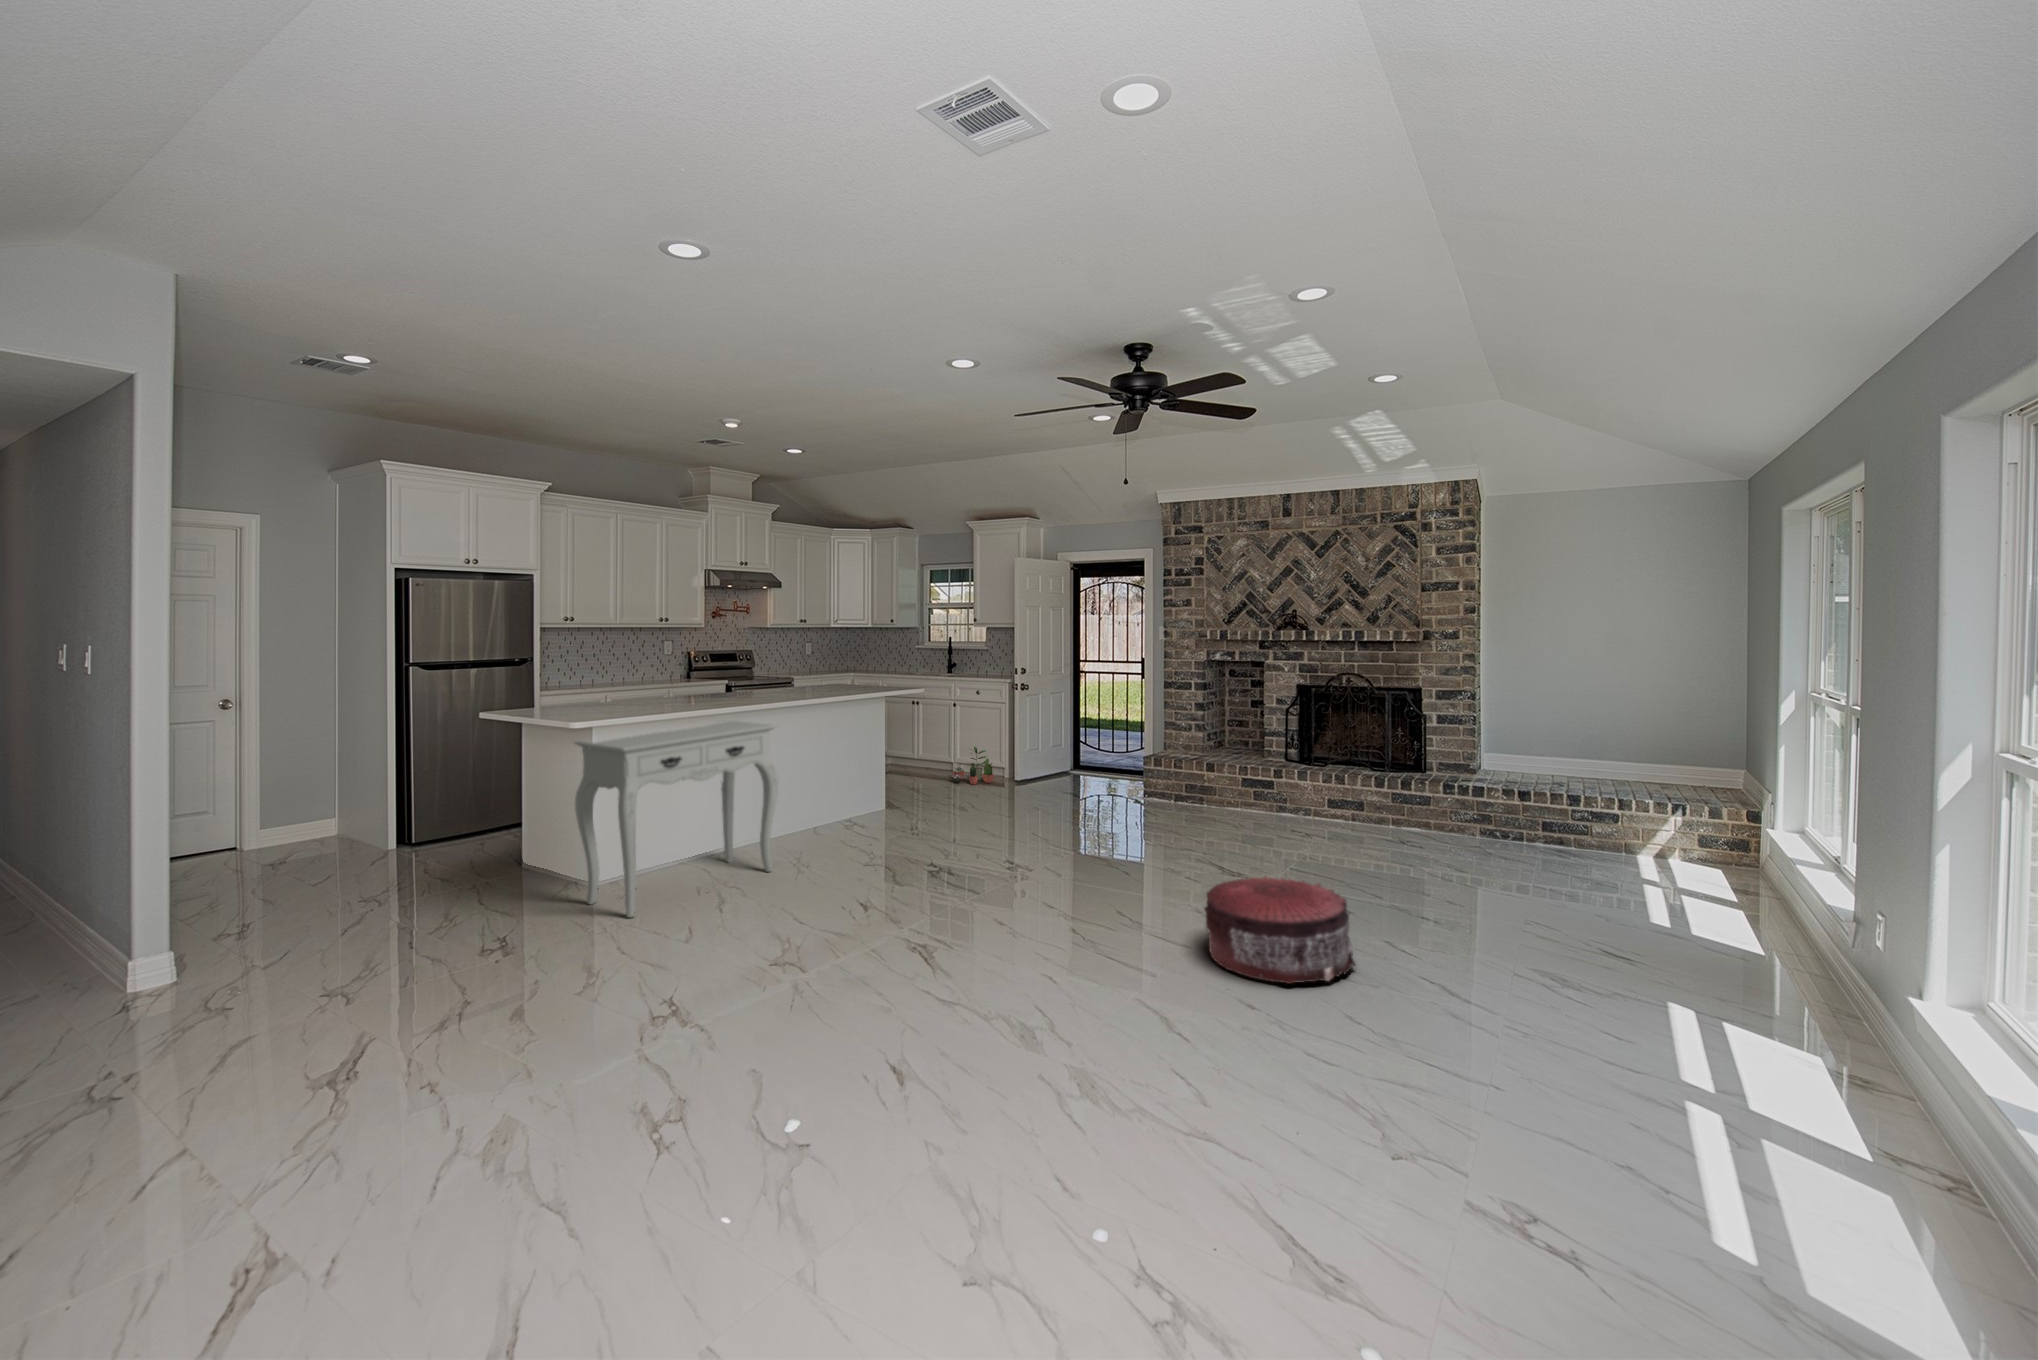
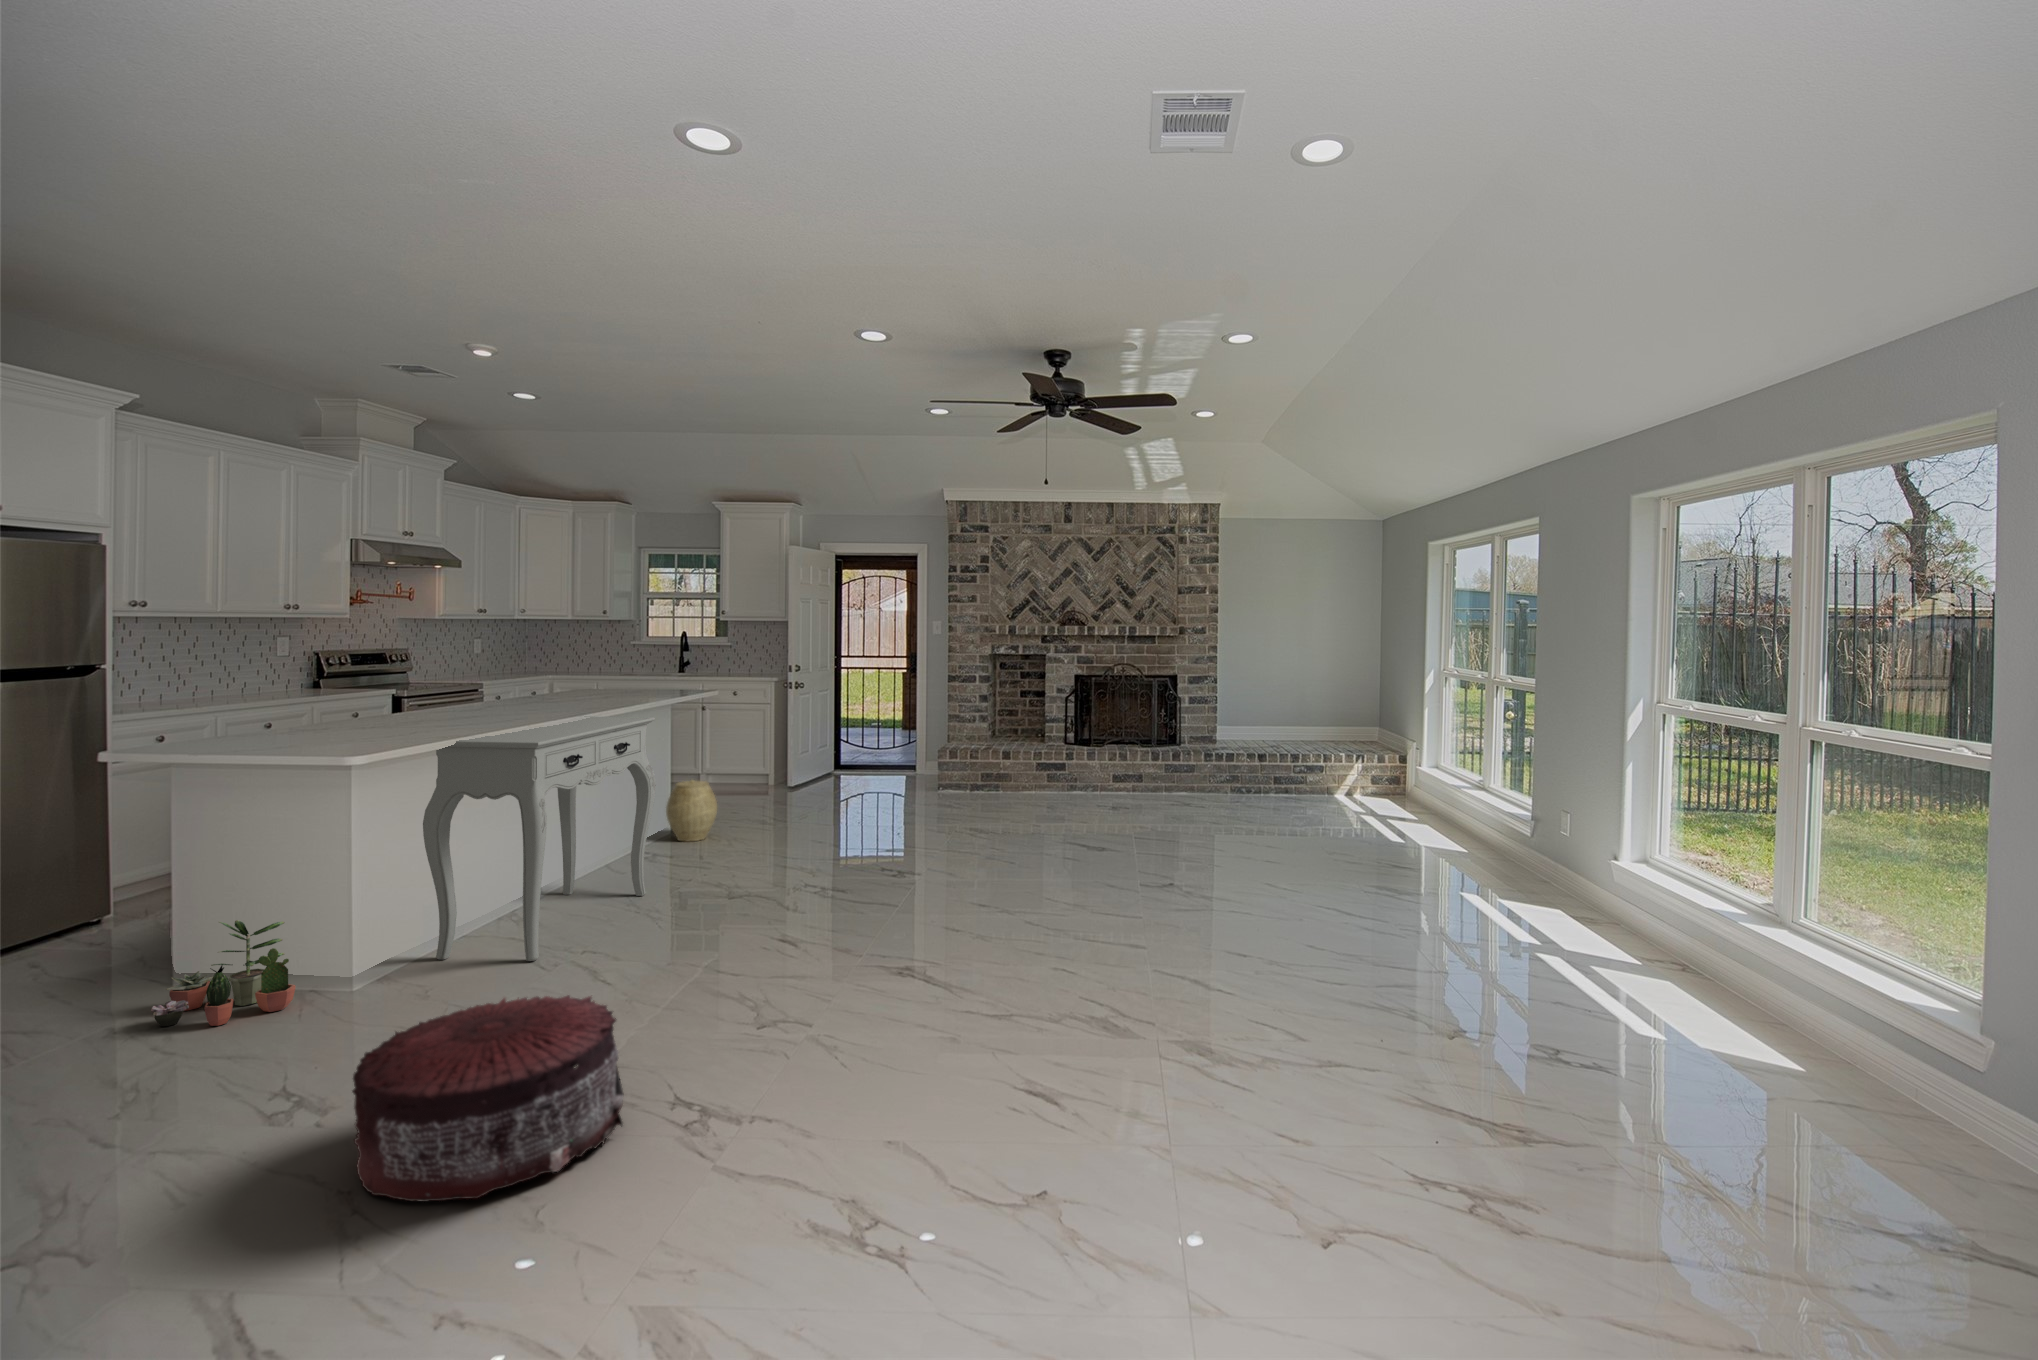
potted plant: present [952,747,994,784] -> present [151,920,295,1026]
woven basket: none [852,773,893,825] -> present [666,780,717,841]
pouf: present [1204,876,1355,984] -> present [353,995,624,1202]

